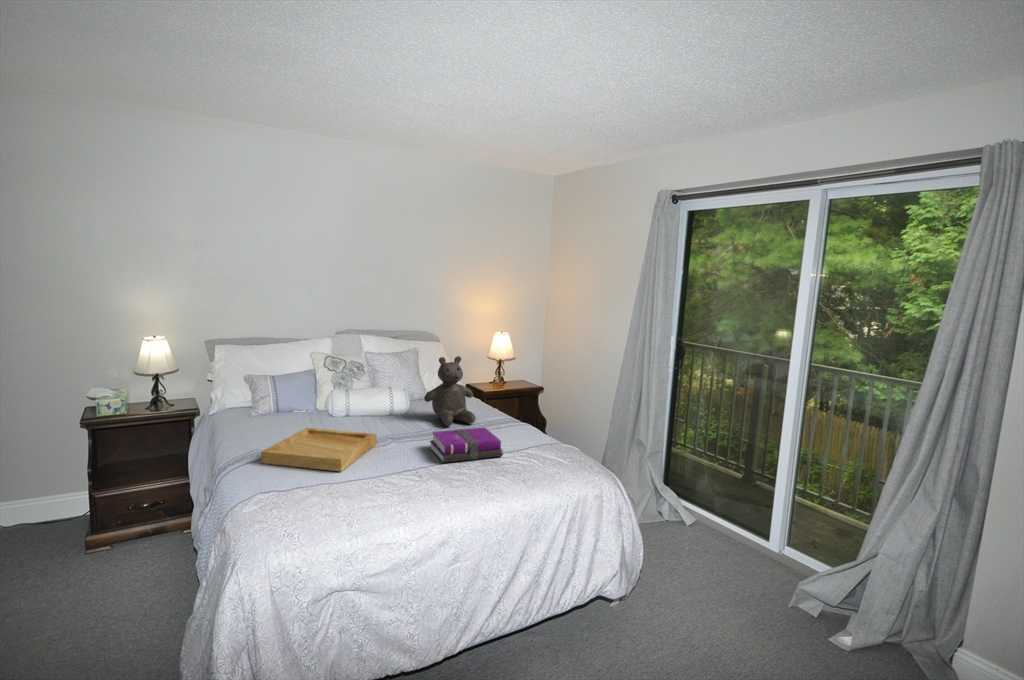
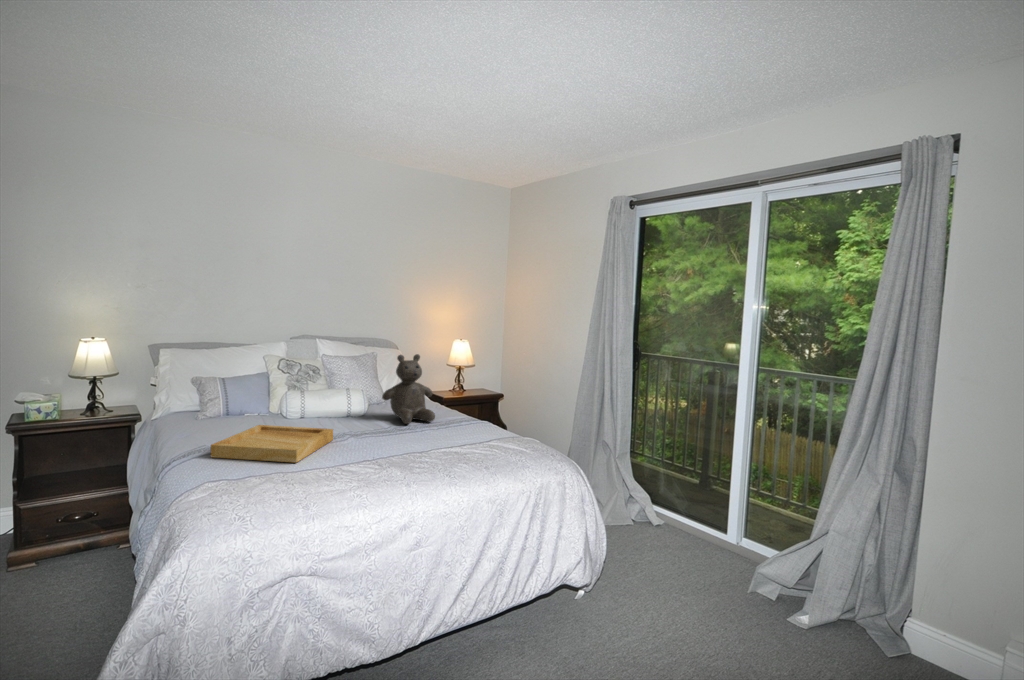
notebook: present [429,428,503,463] -> none [388,422,464,454]

